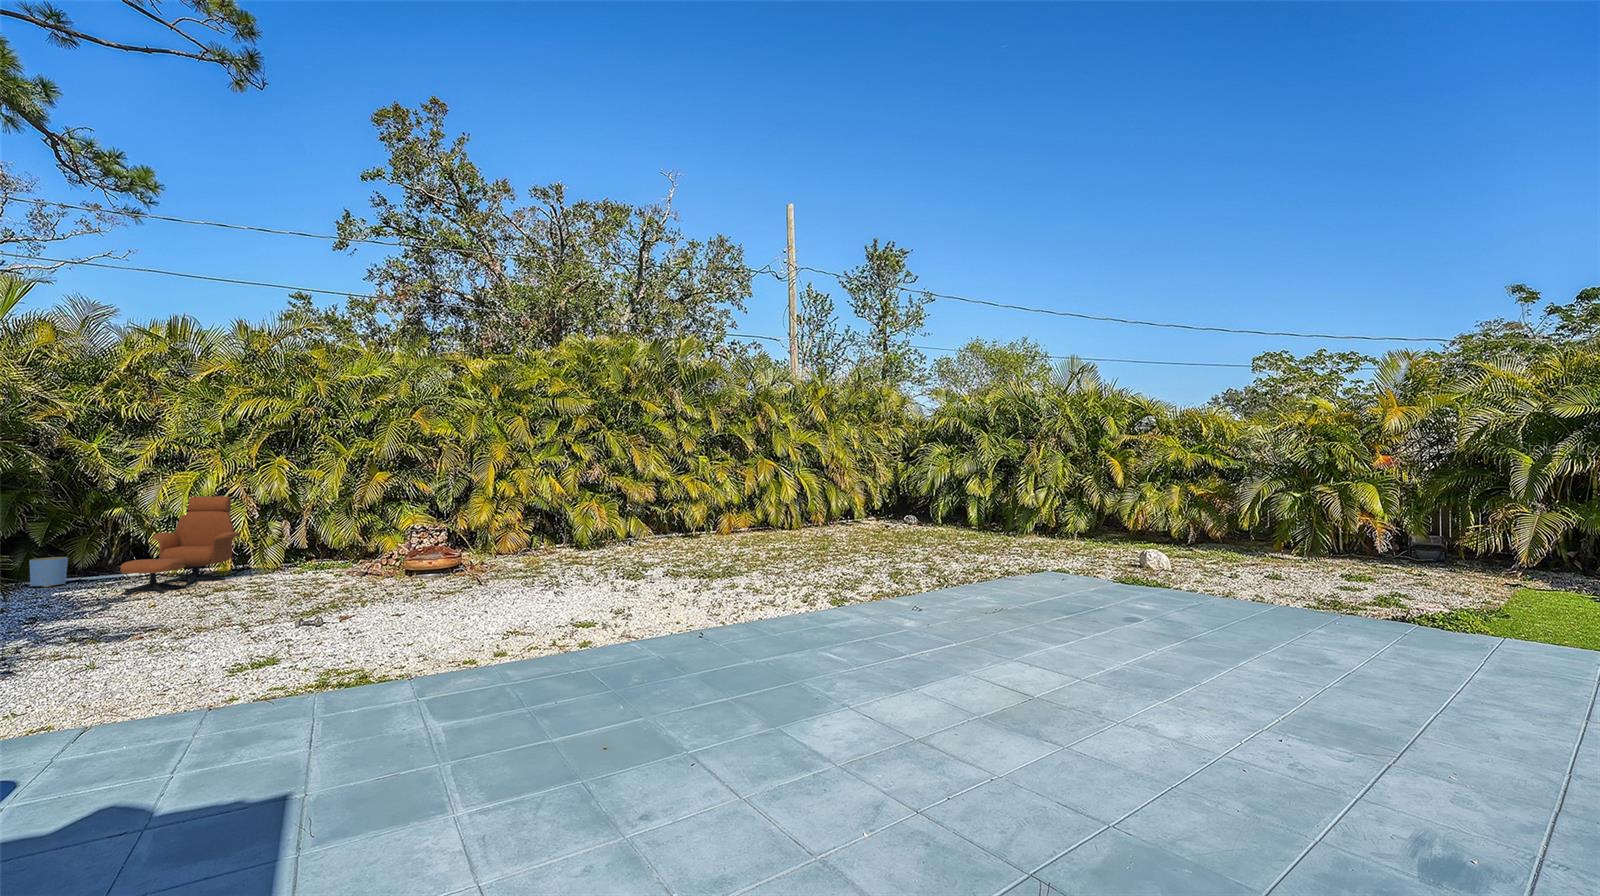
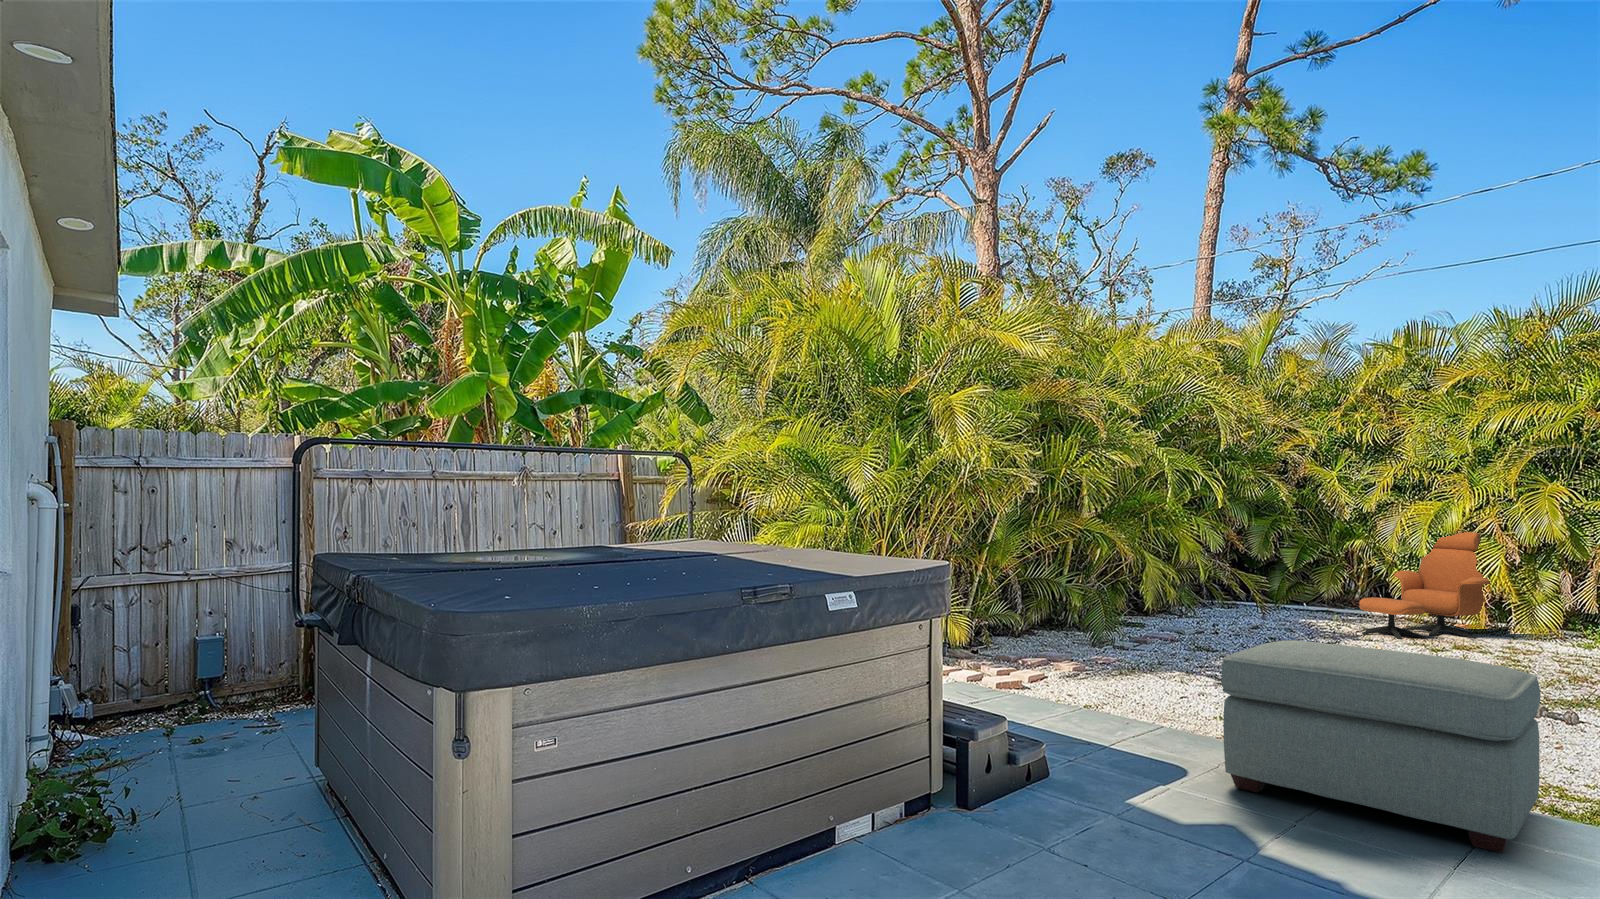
planter: present [30,557,68,587] -> none [1291,585,1321,614]
ottoman: none [79,600,340,765] -> present [1221,640,1541,853]

